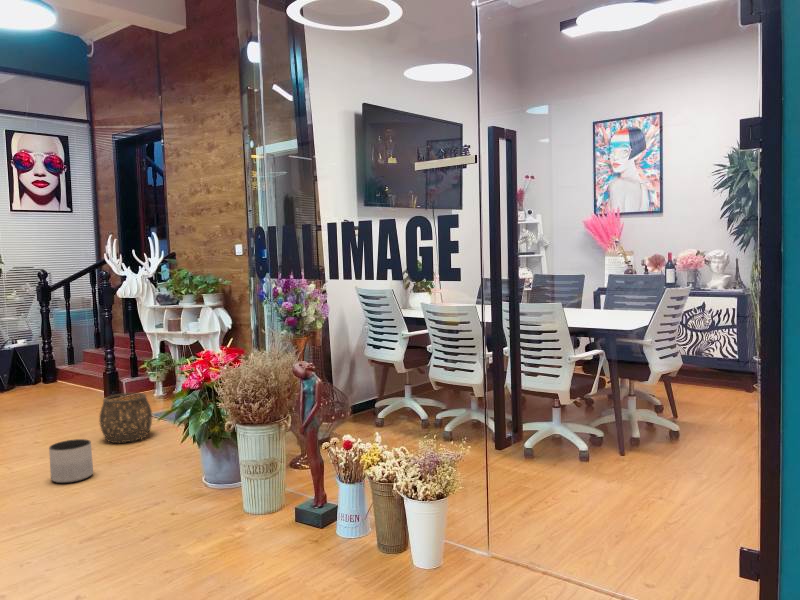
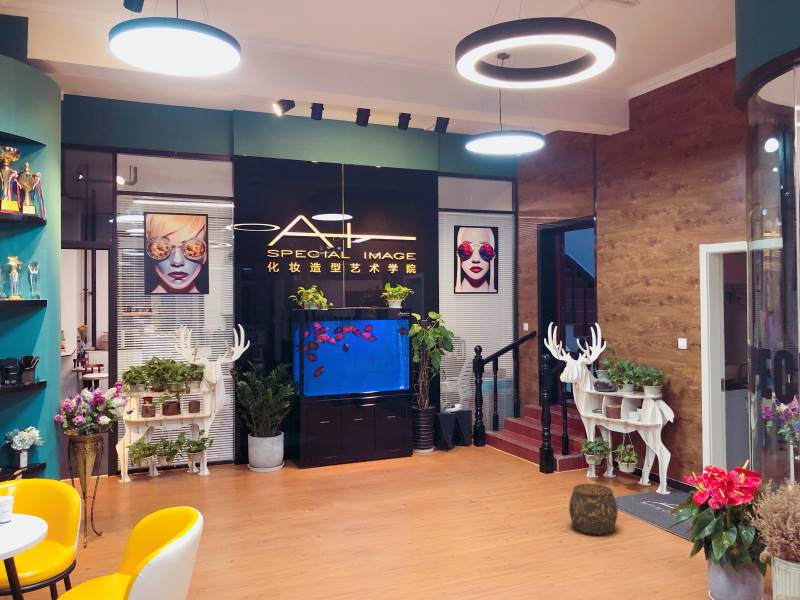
planter: present [49,439,93,483] -> none [551,532,587,576]

